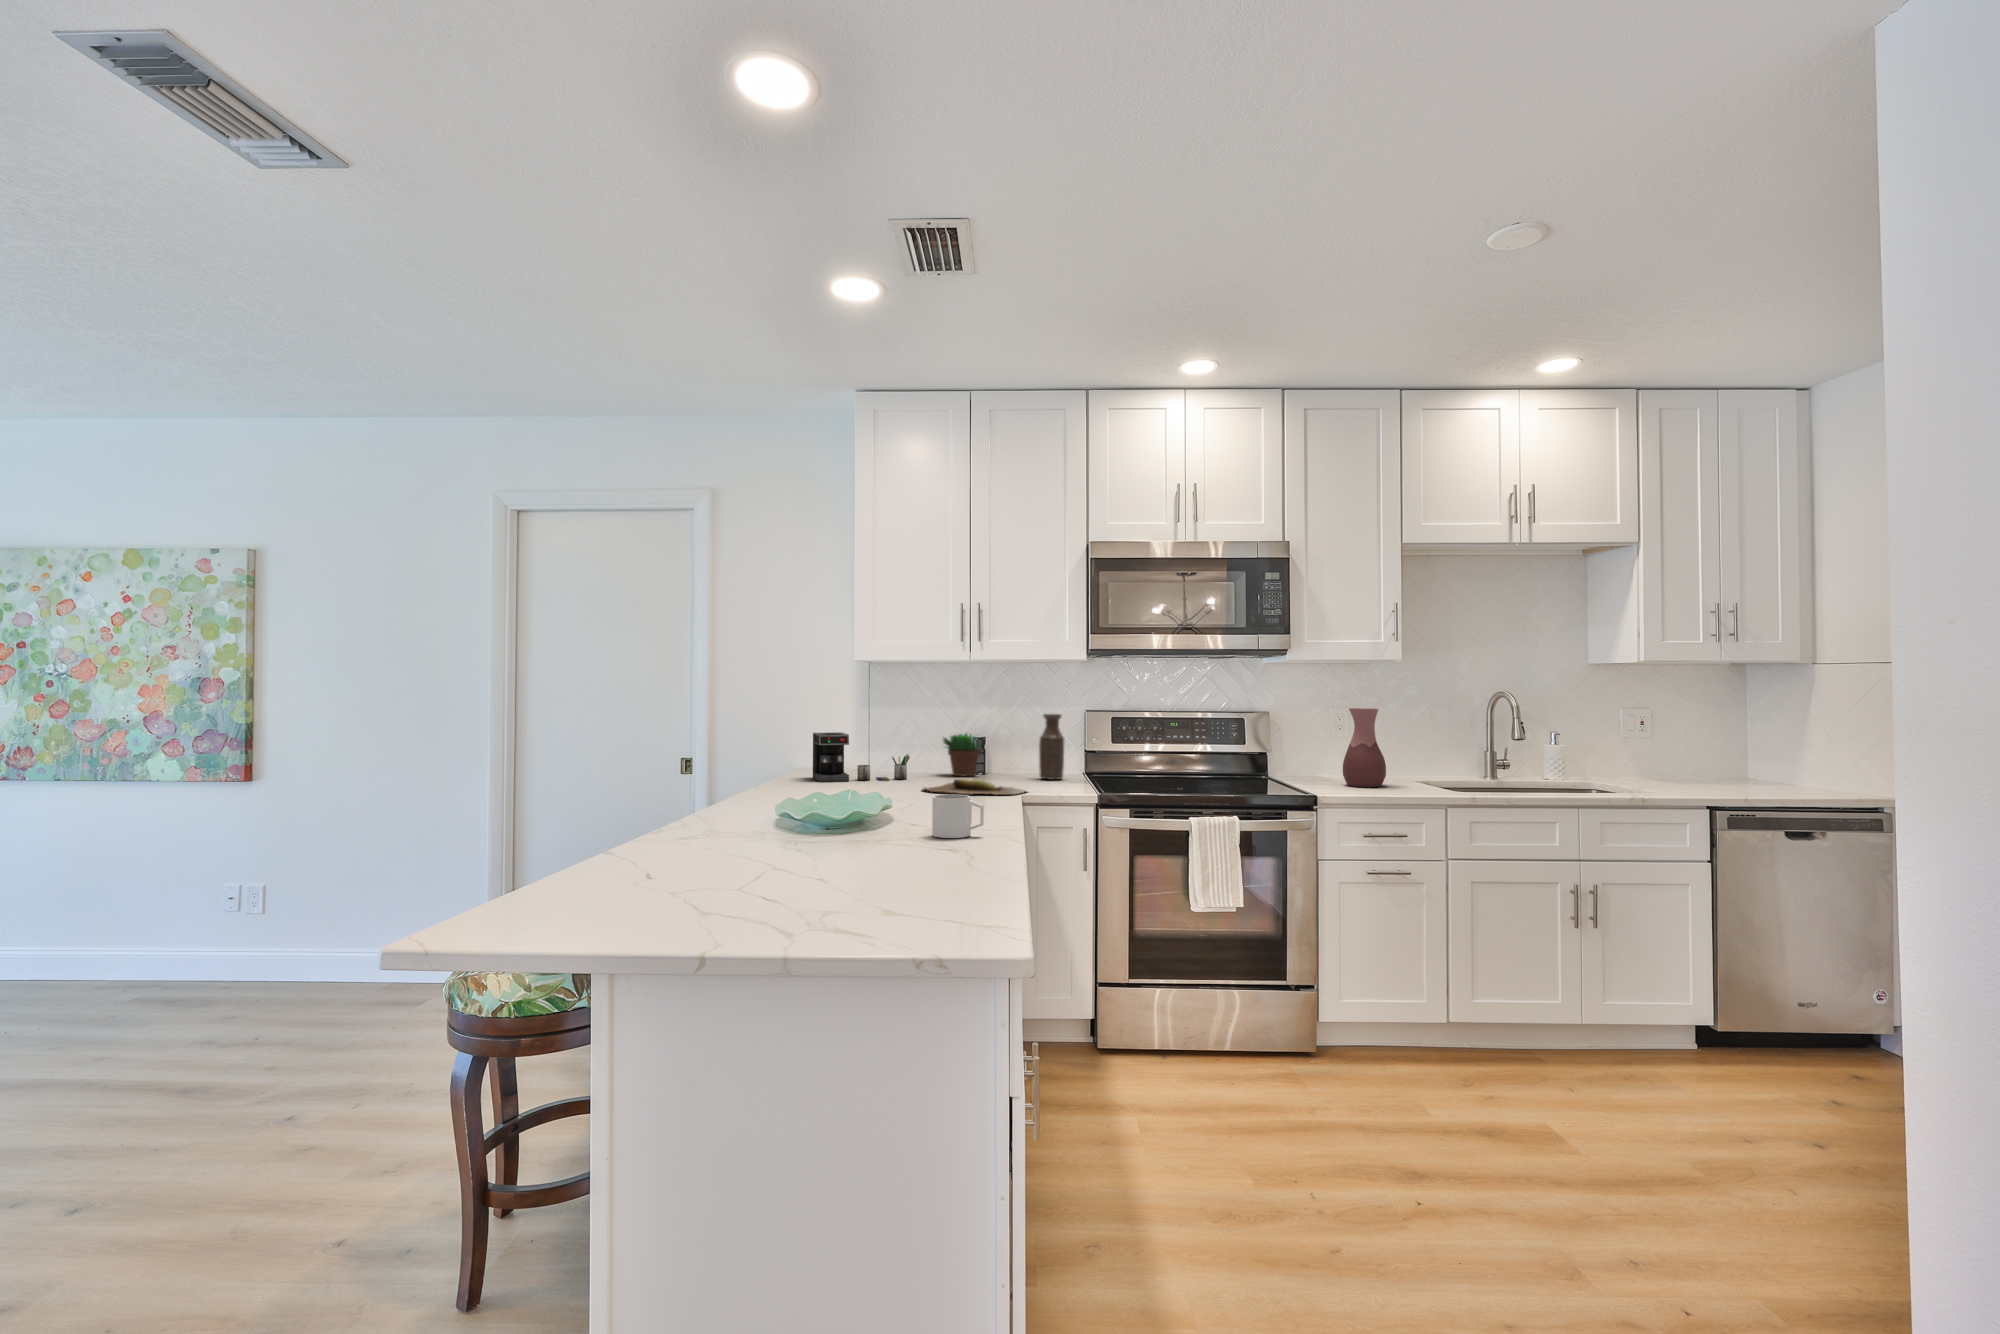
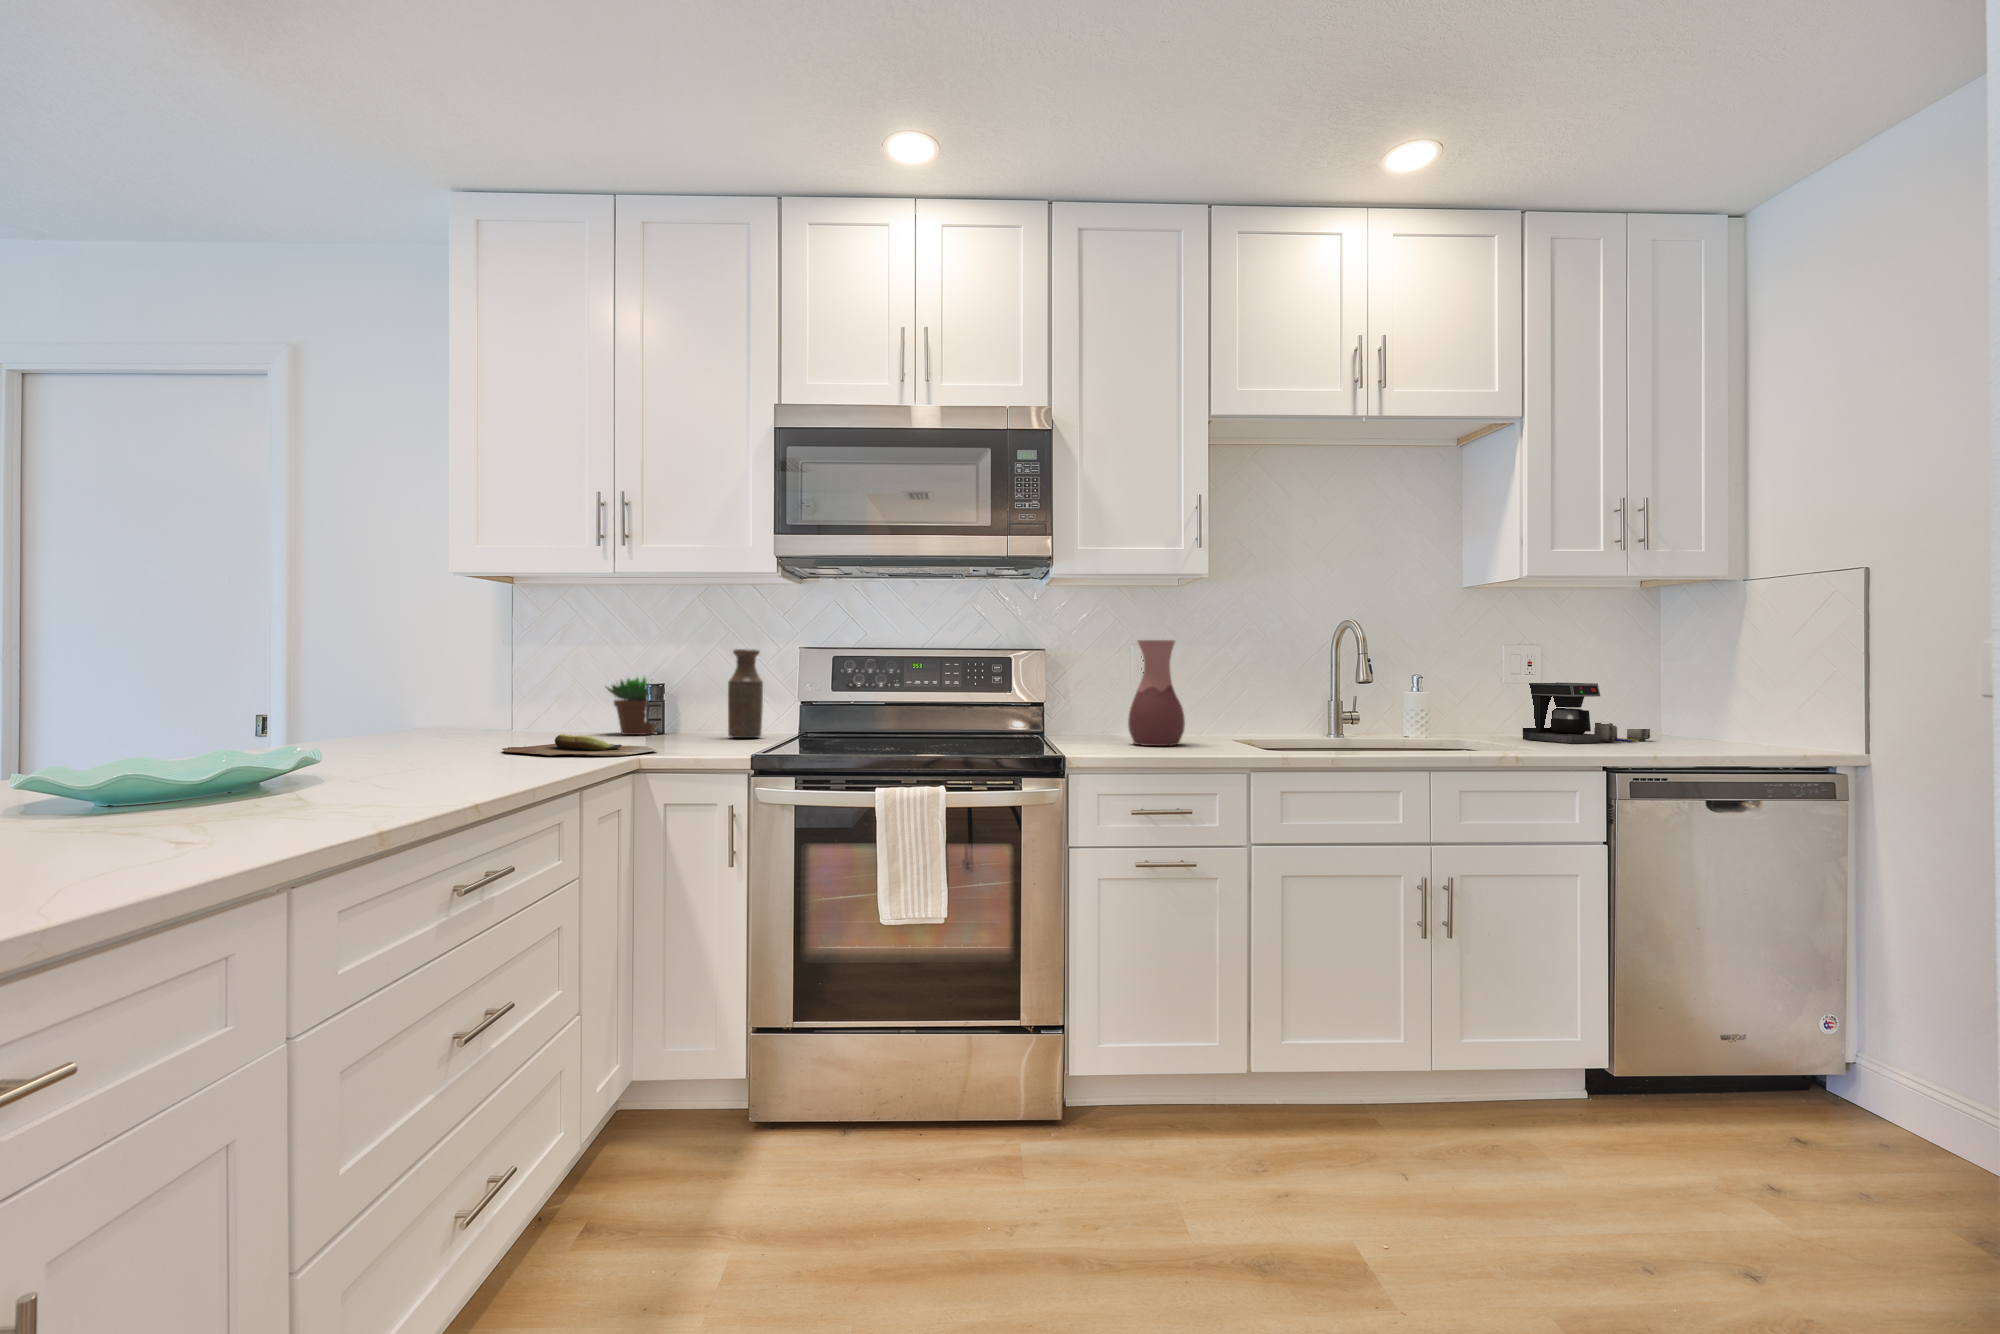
coffee maker: present [813,732,910,782] -> present [1523,682,1650,744]
mug: present [932,794,984,838] -> none [209,745,312,824]

